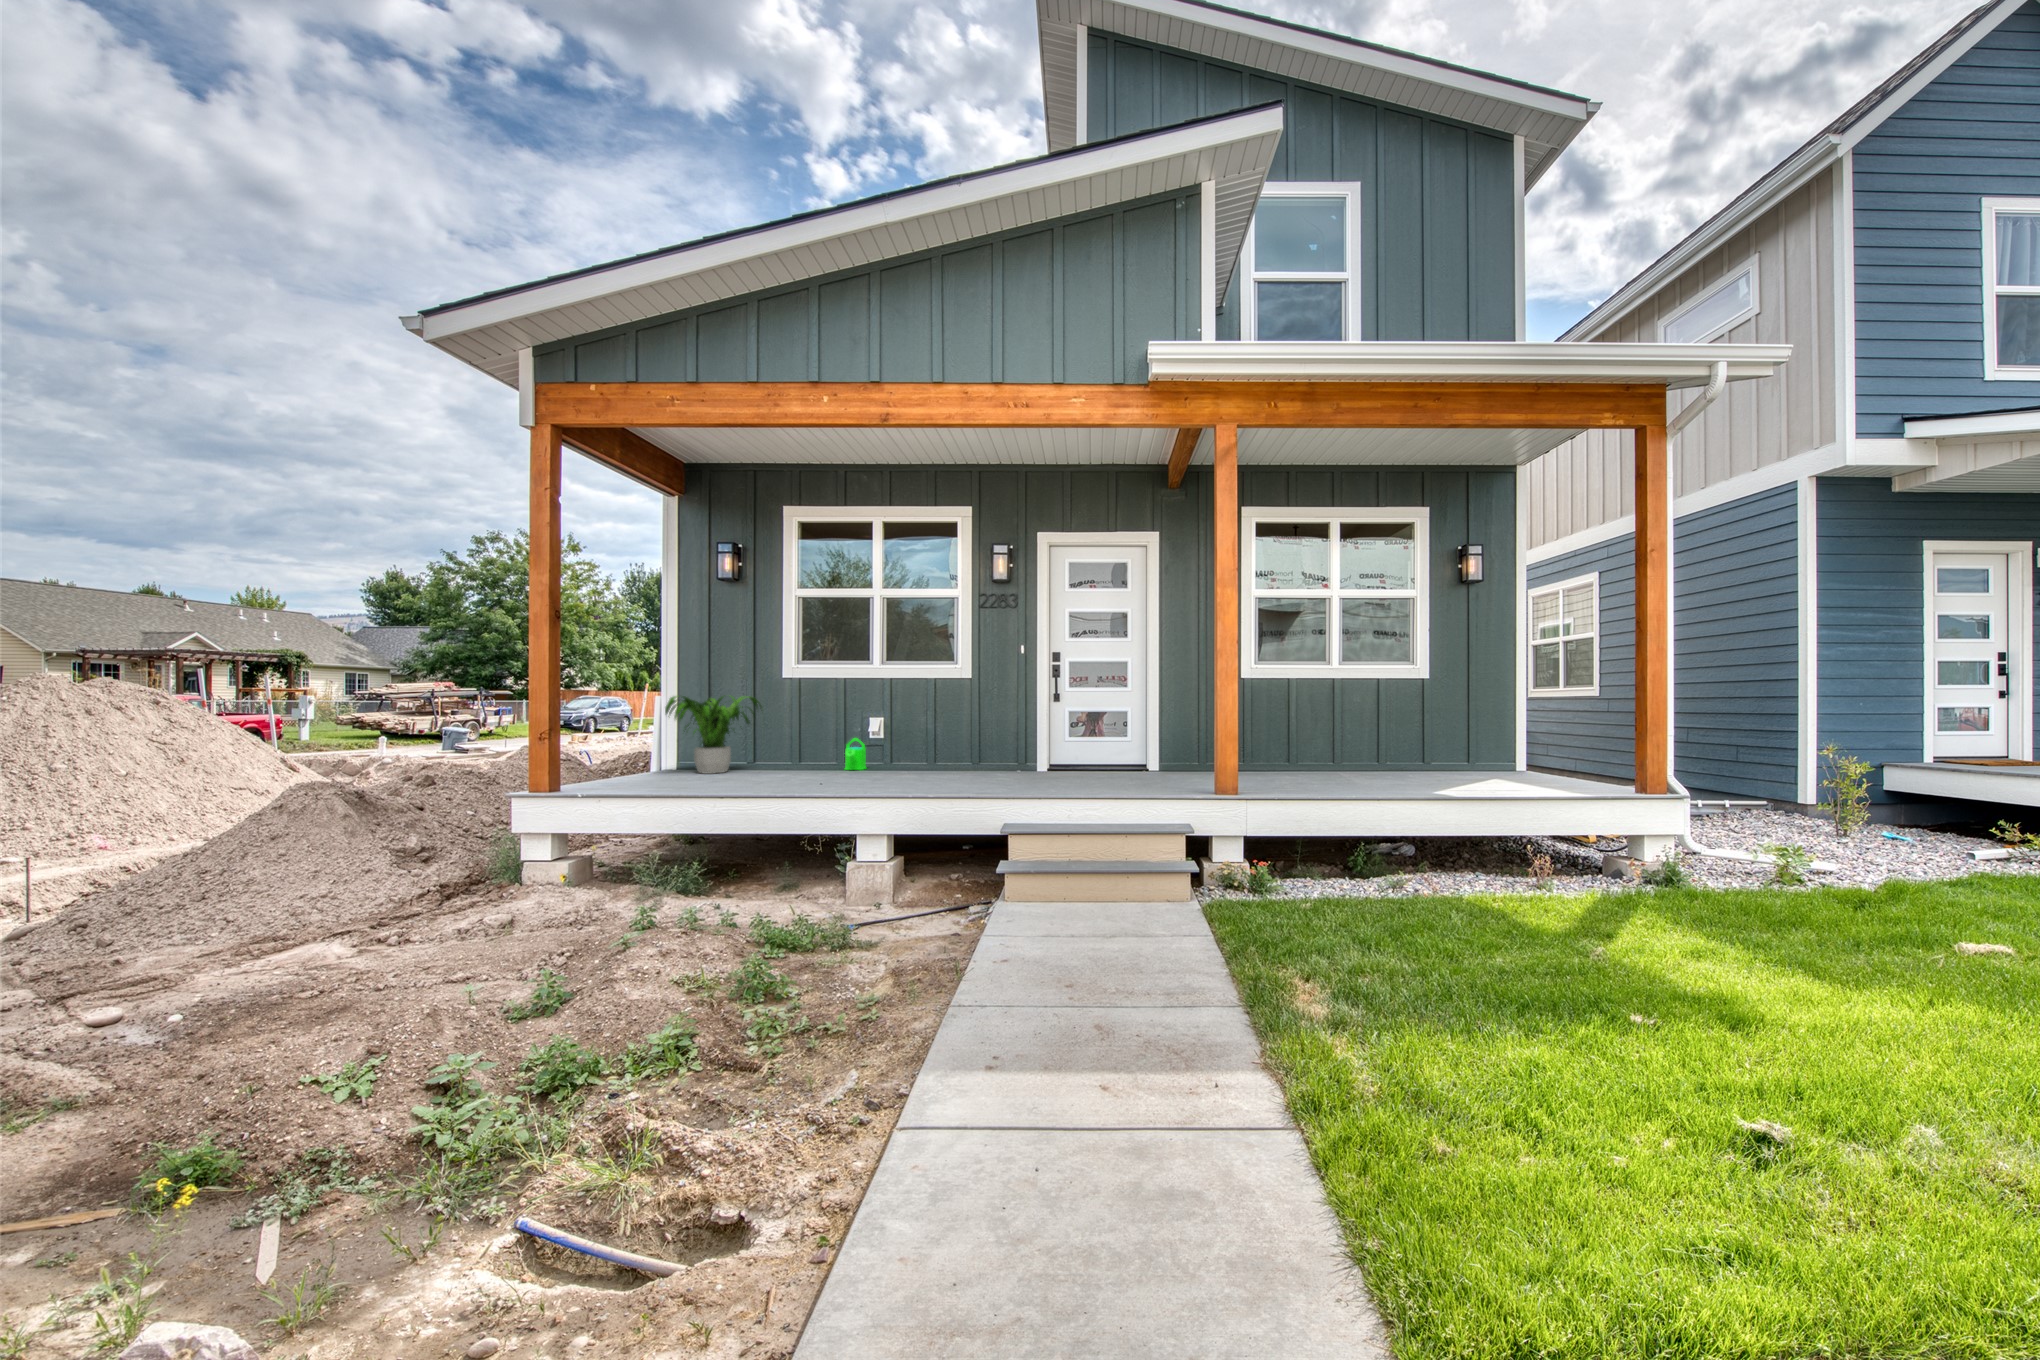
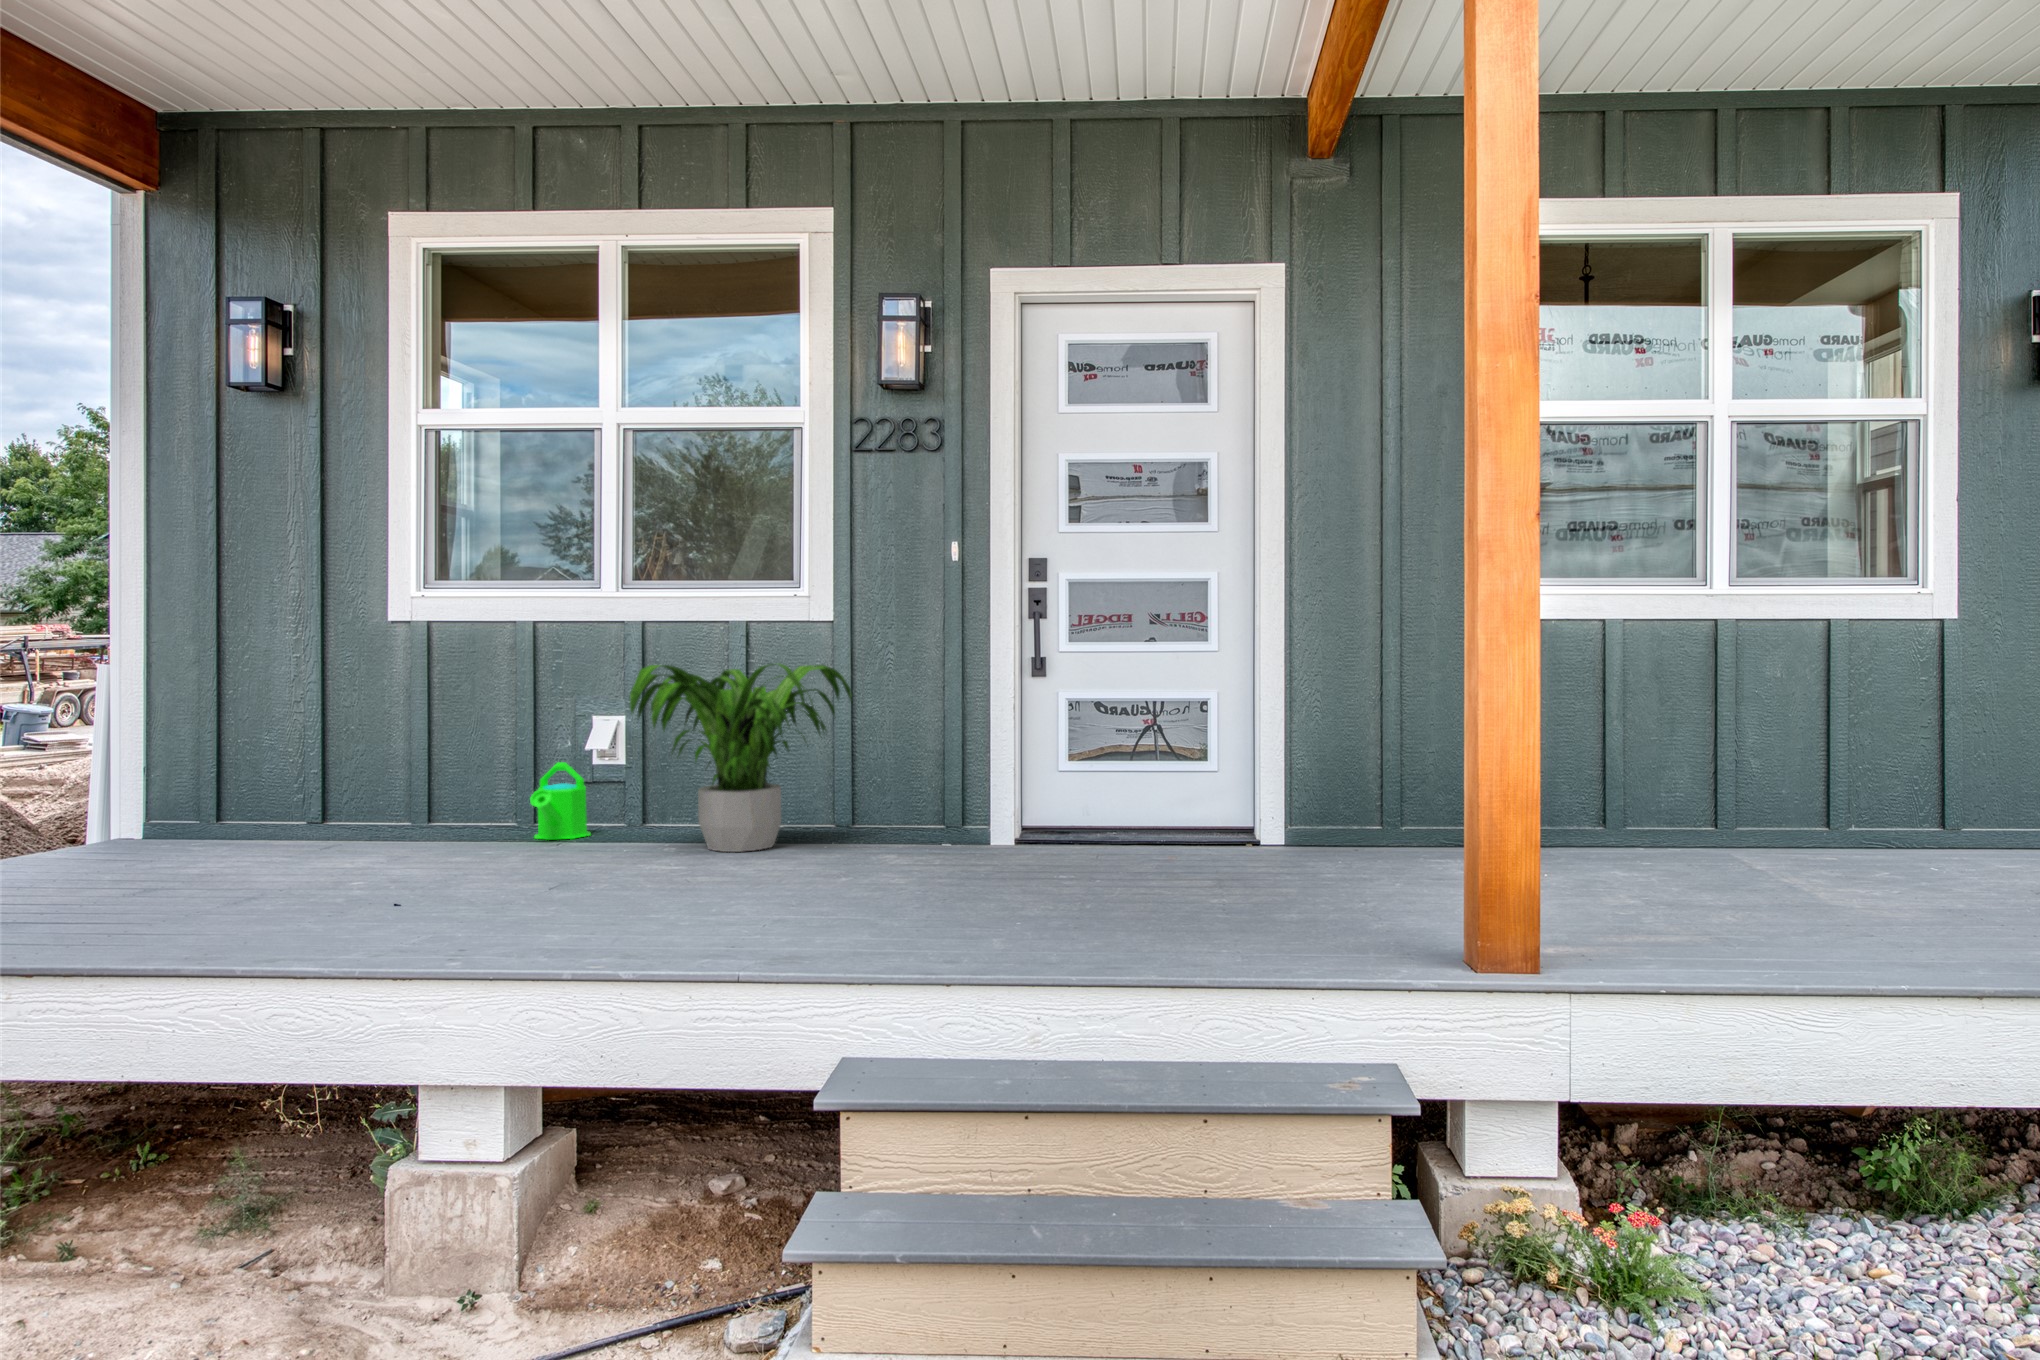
potted plant: present [665,696,762,774] -> present [630,664,852,852]

